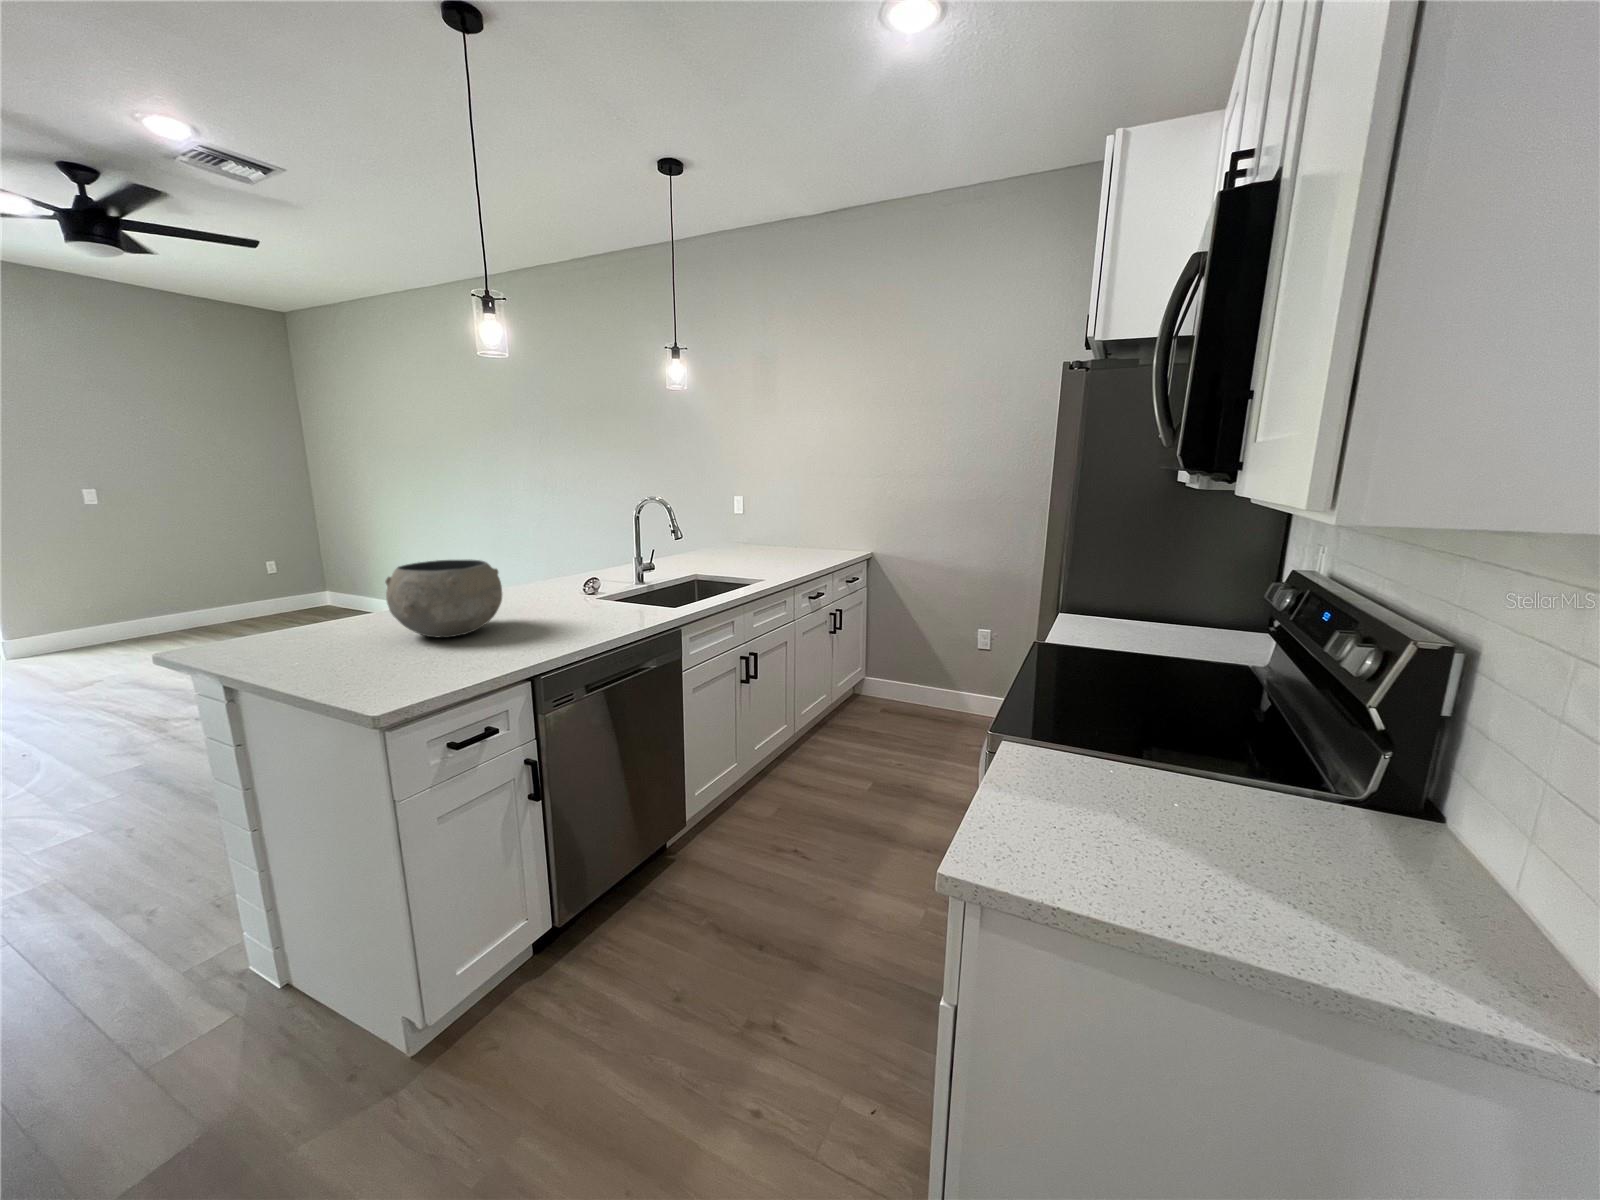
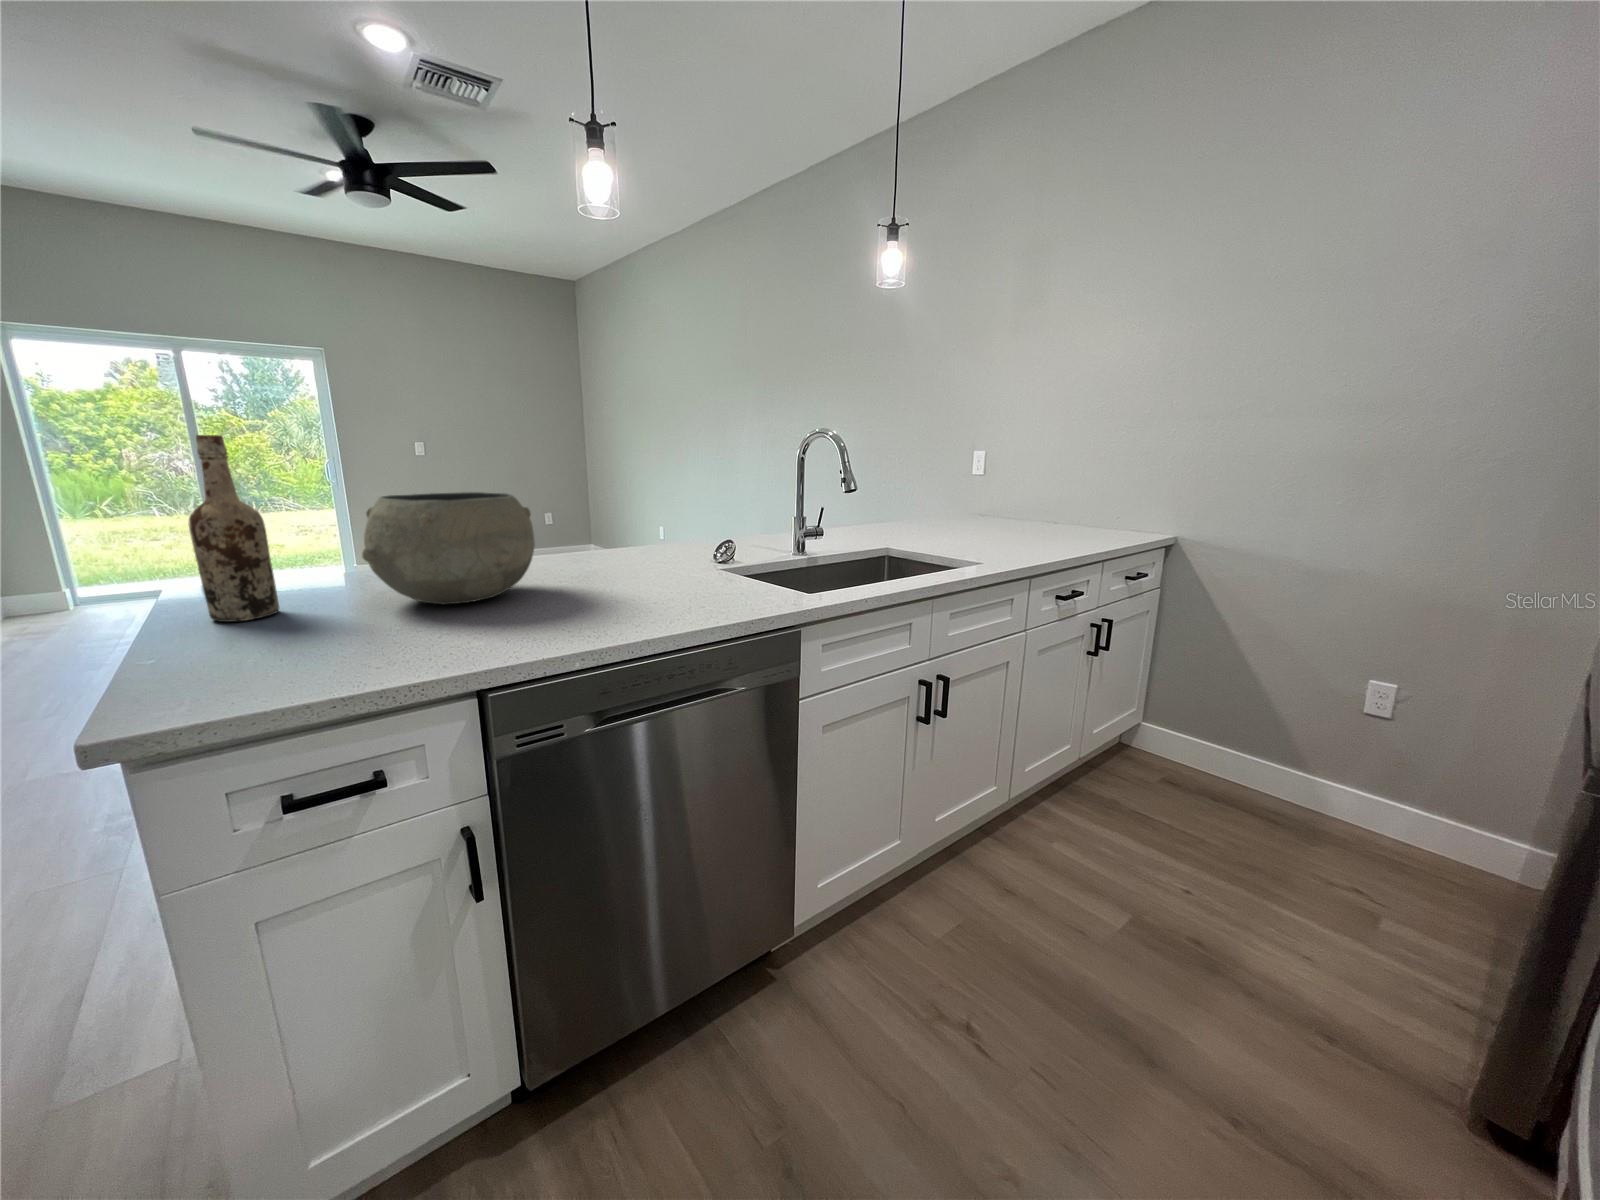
wine bottle: none [276,537,333,663] -> present [189,435,279,622]

